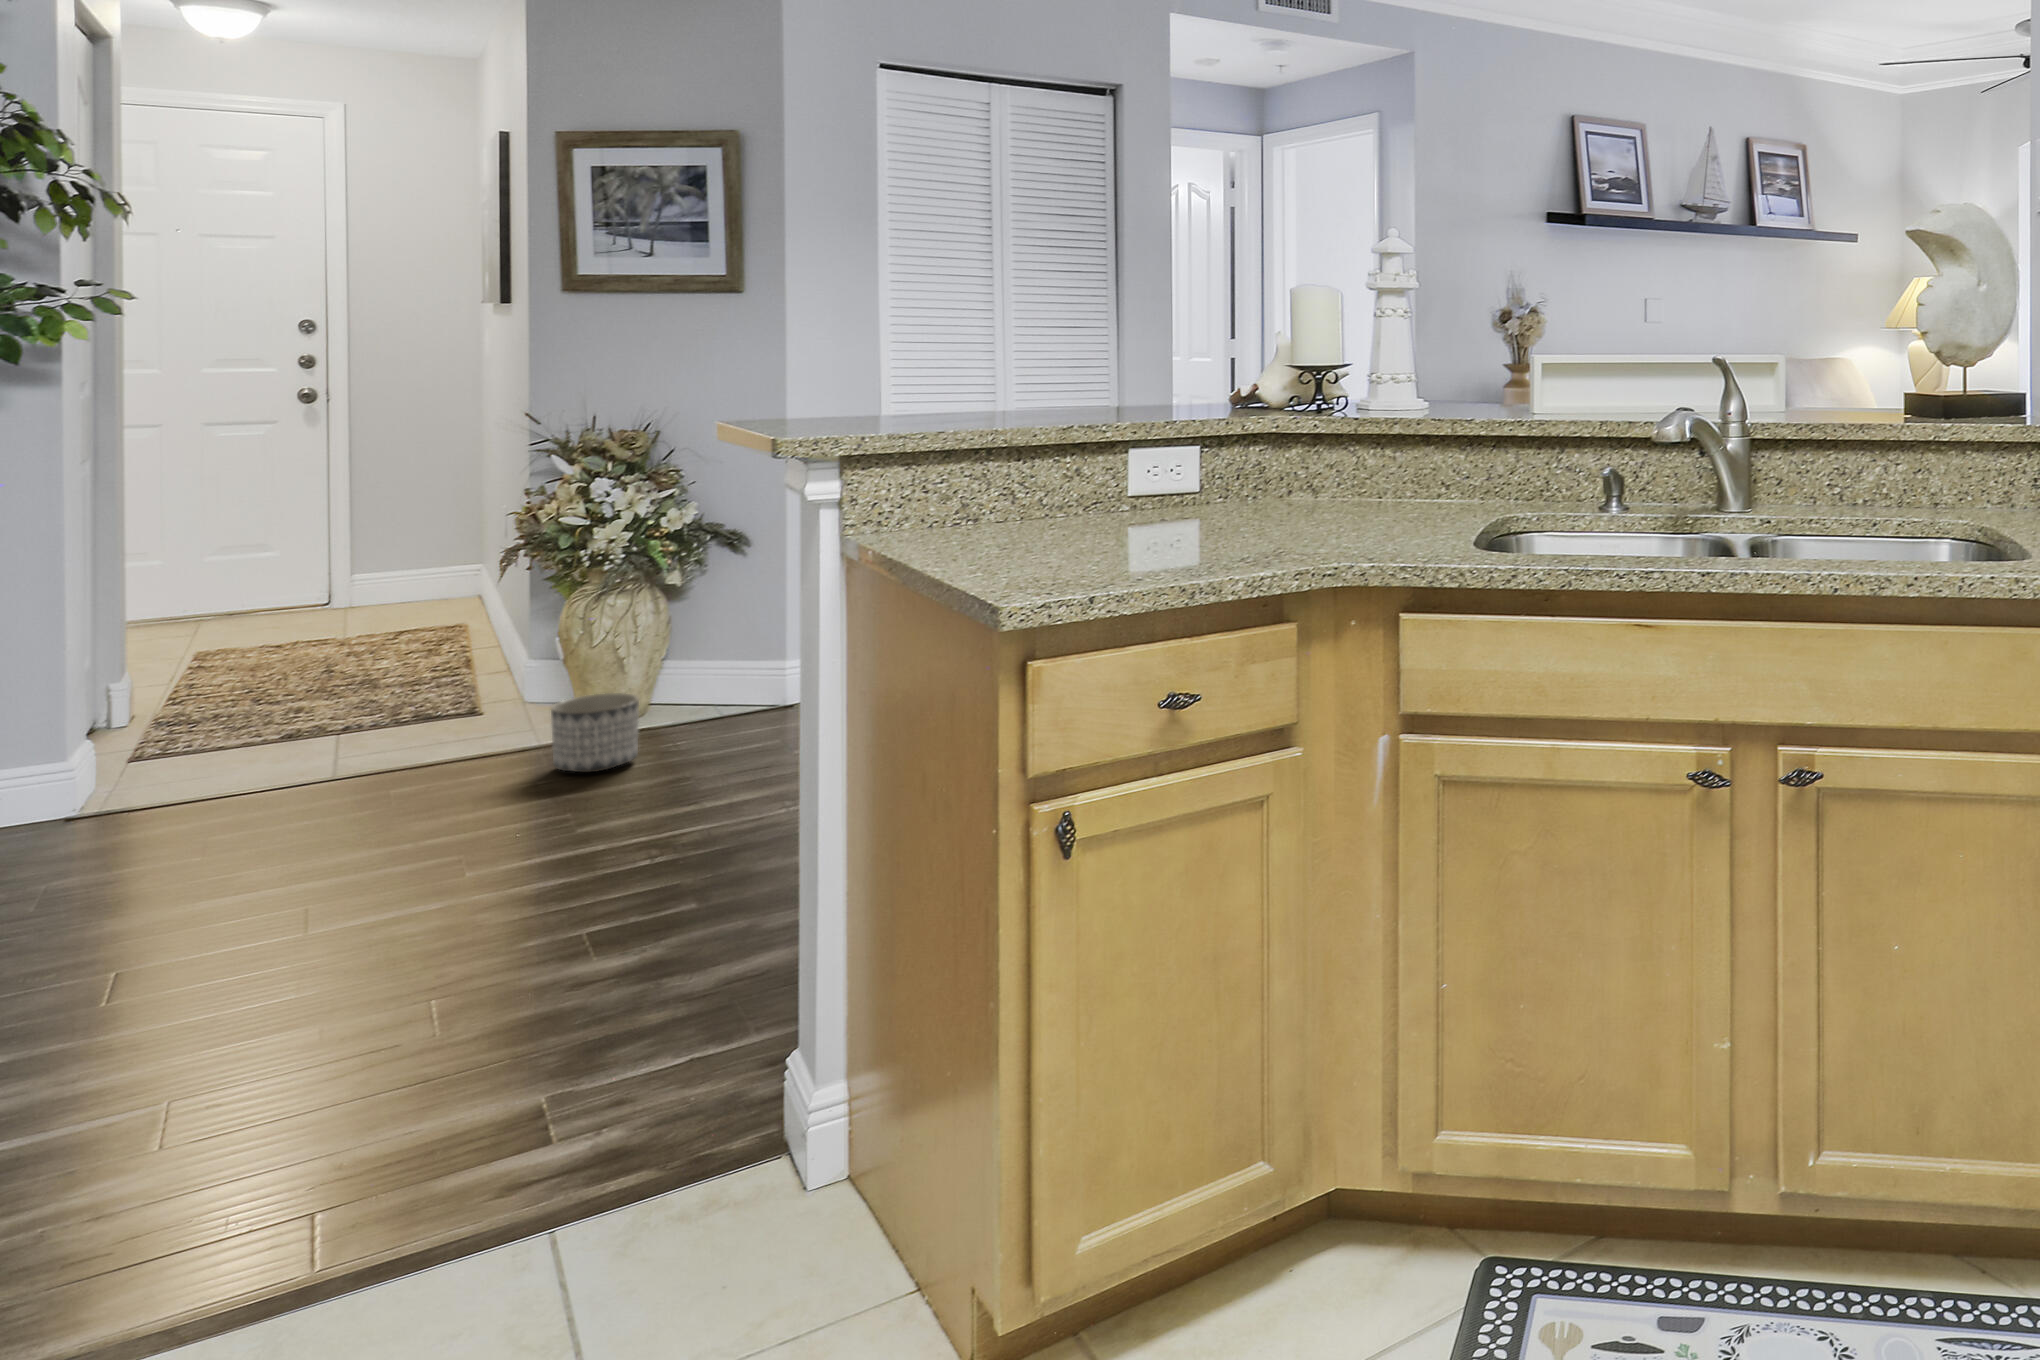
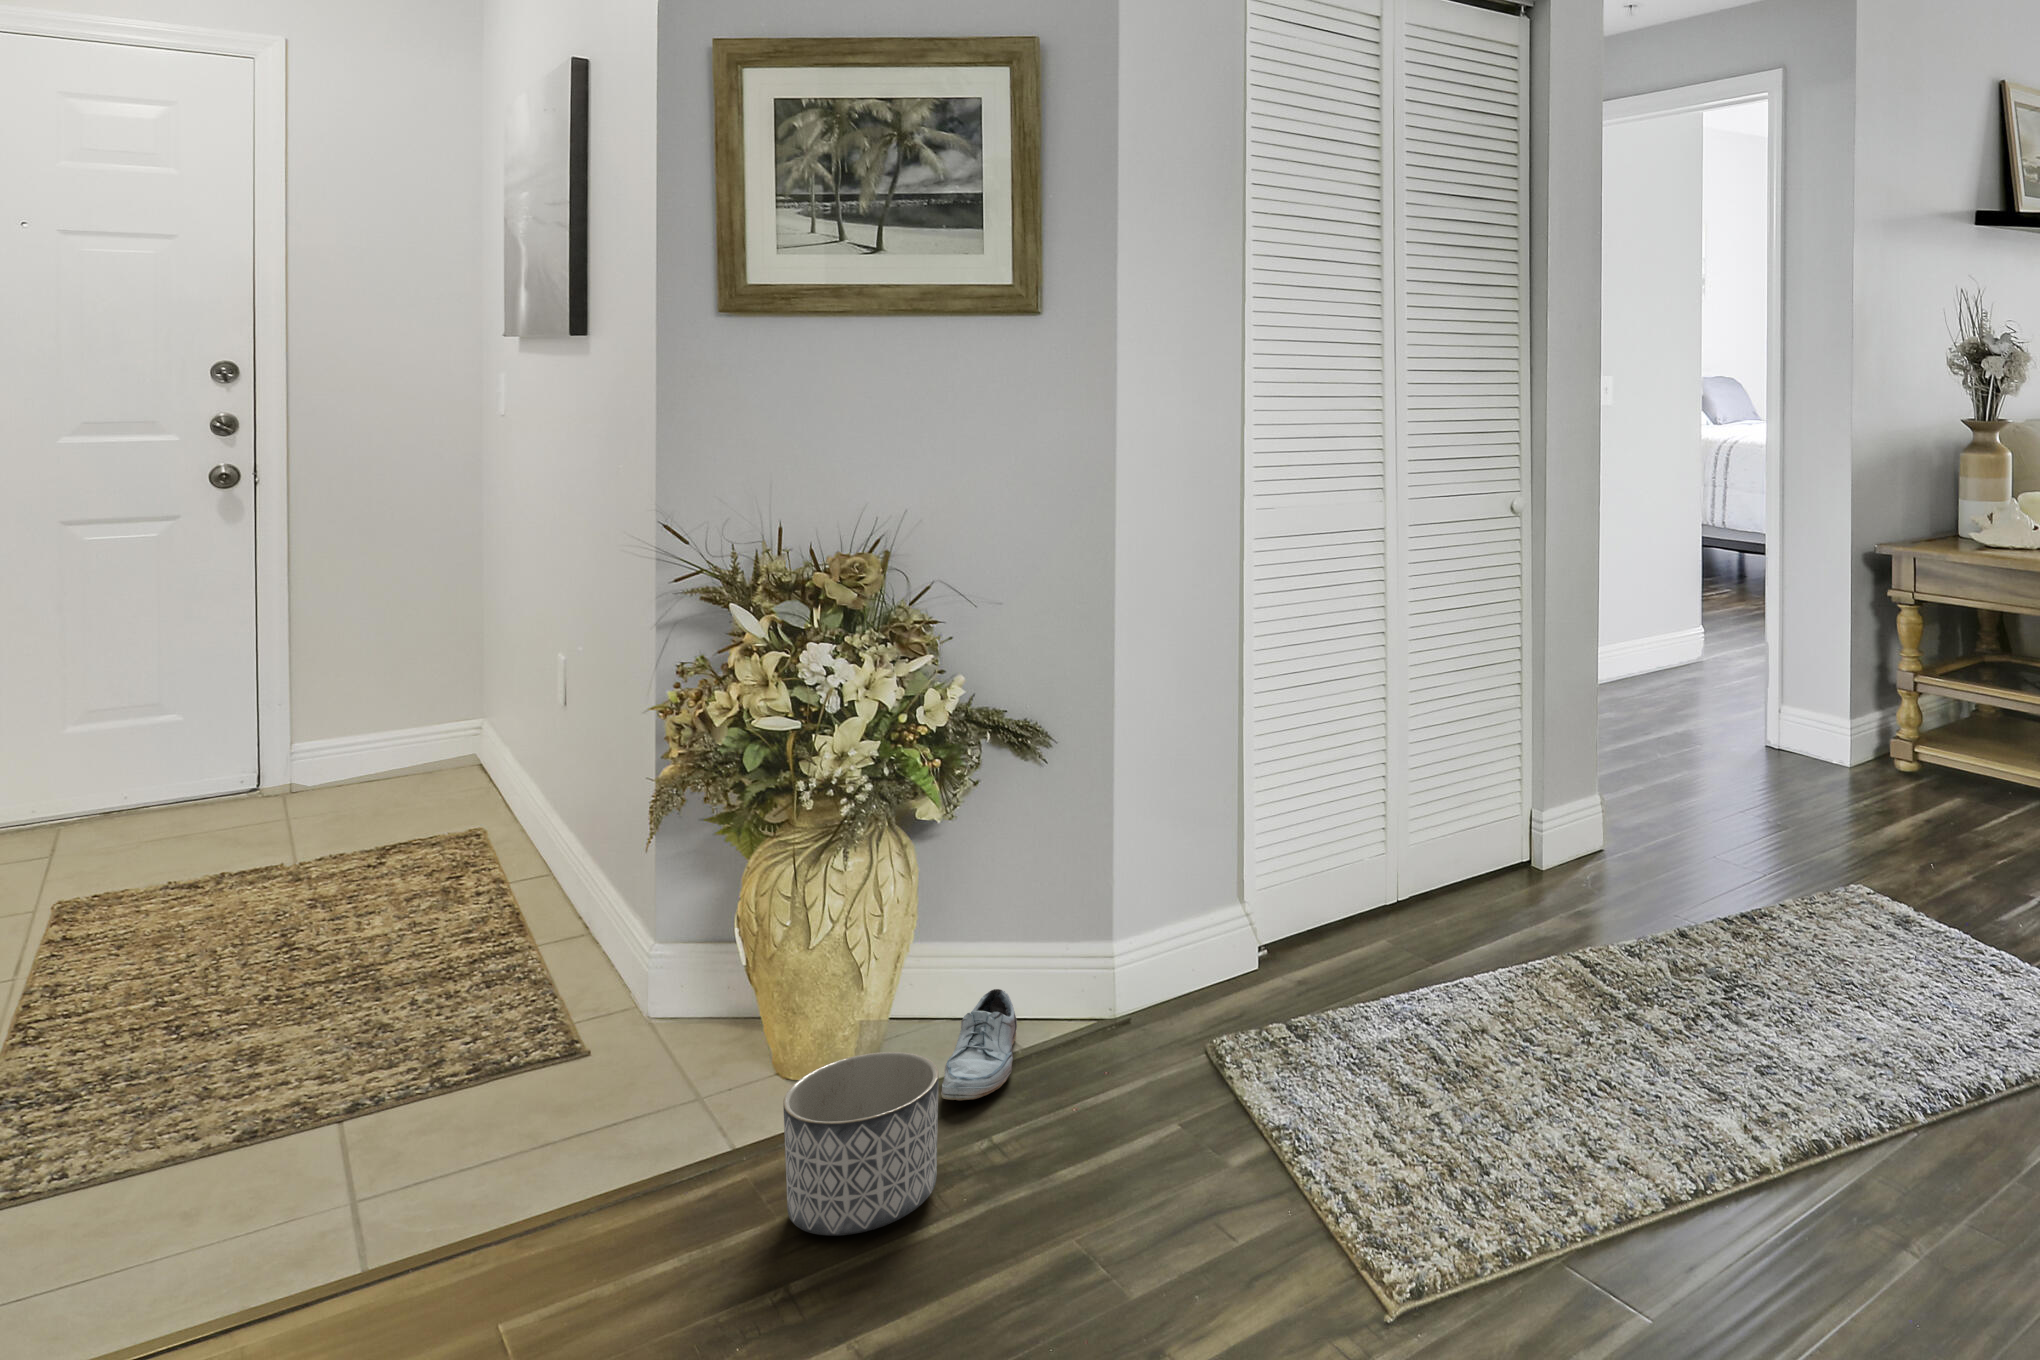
shoe: none [663,688,726,734] -> present [941,989,1017,1100]

